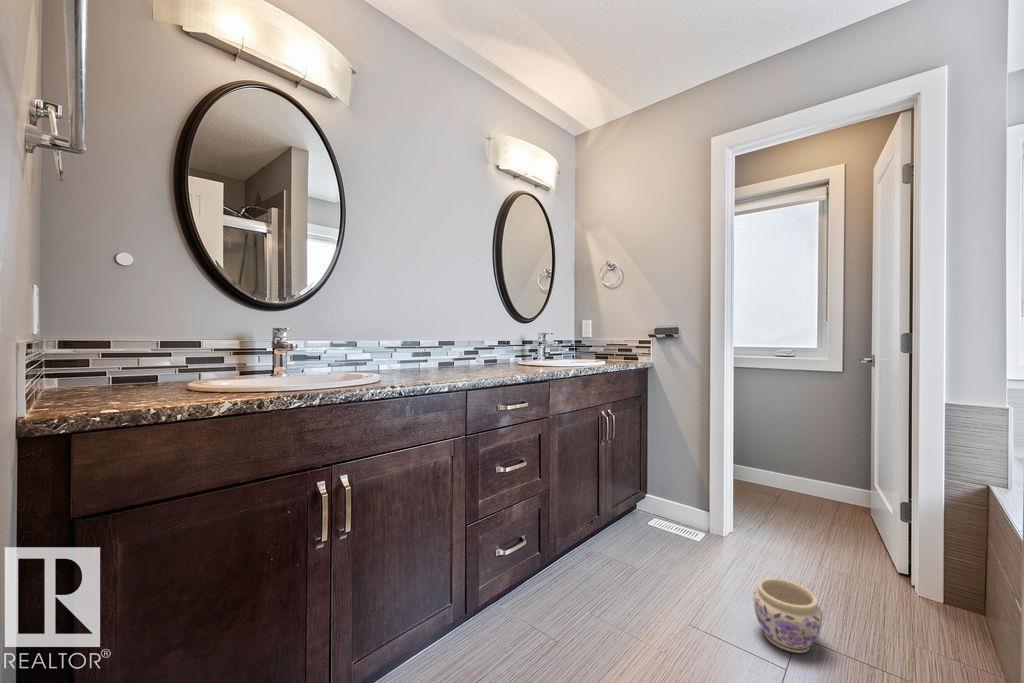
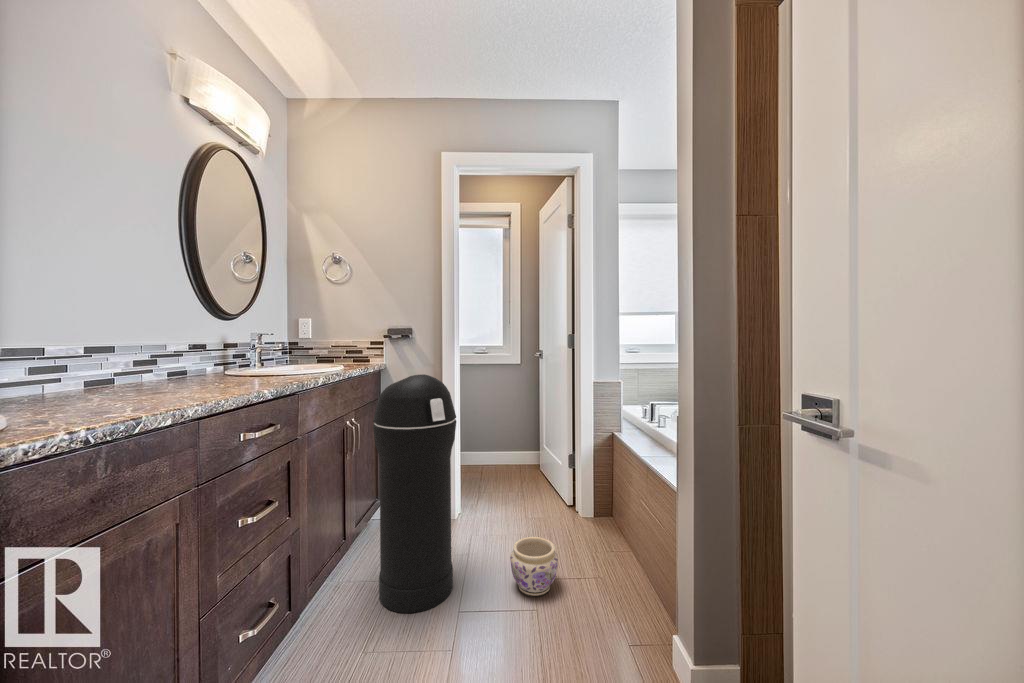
trash can: none [612,374,696,605] -> present [373,374,456,613]

